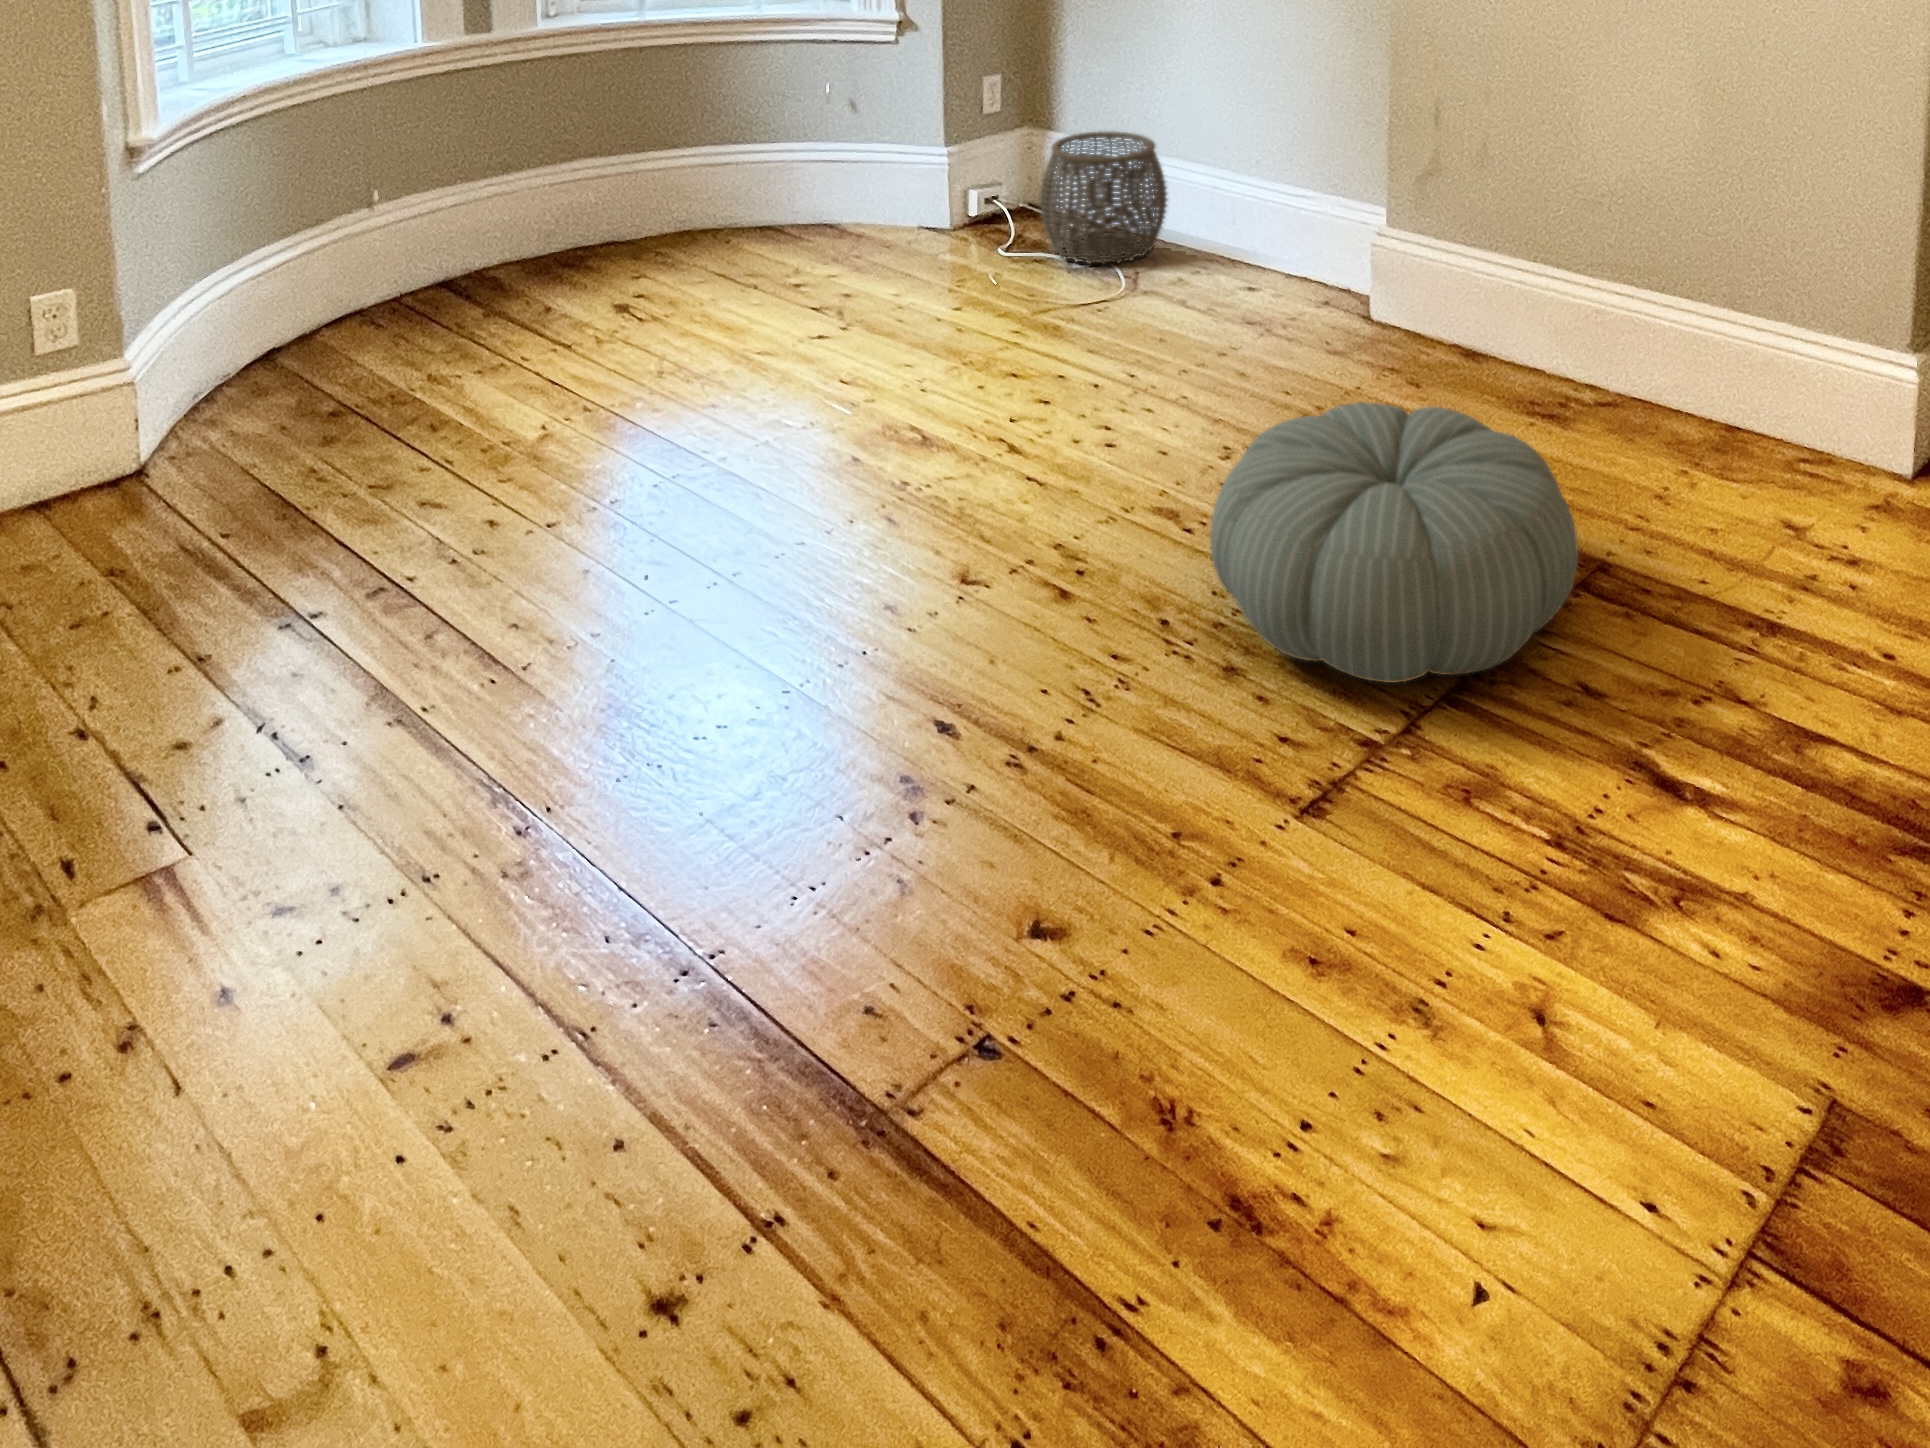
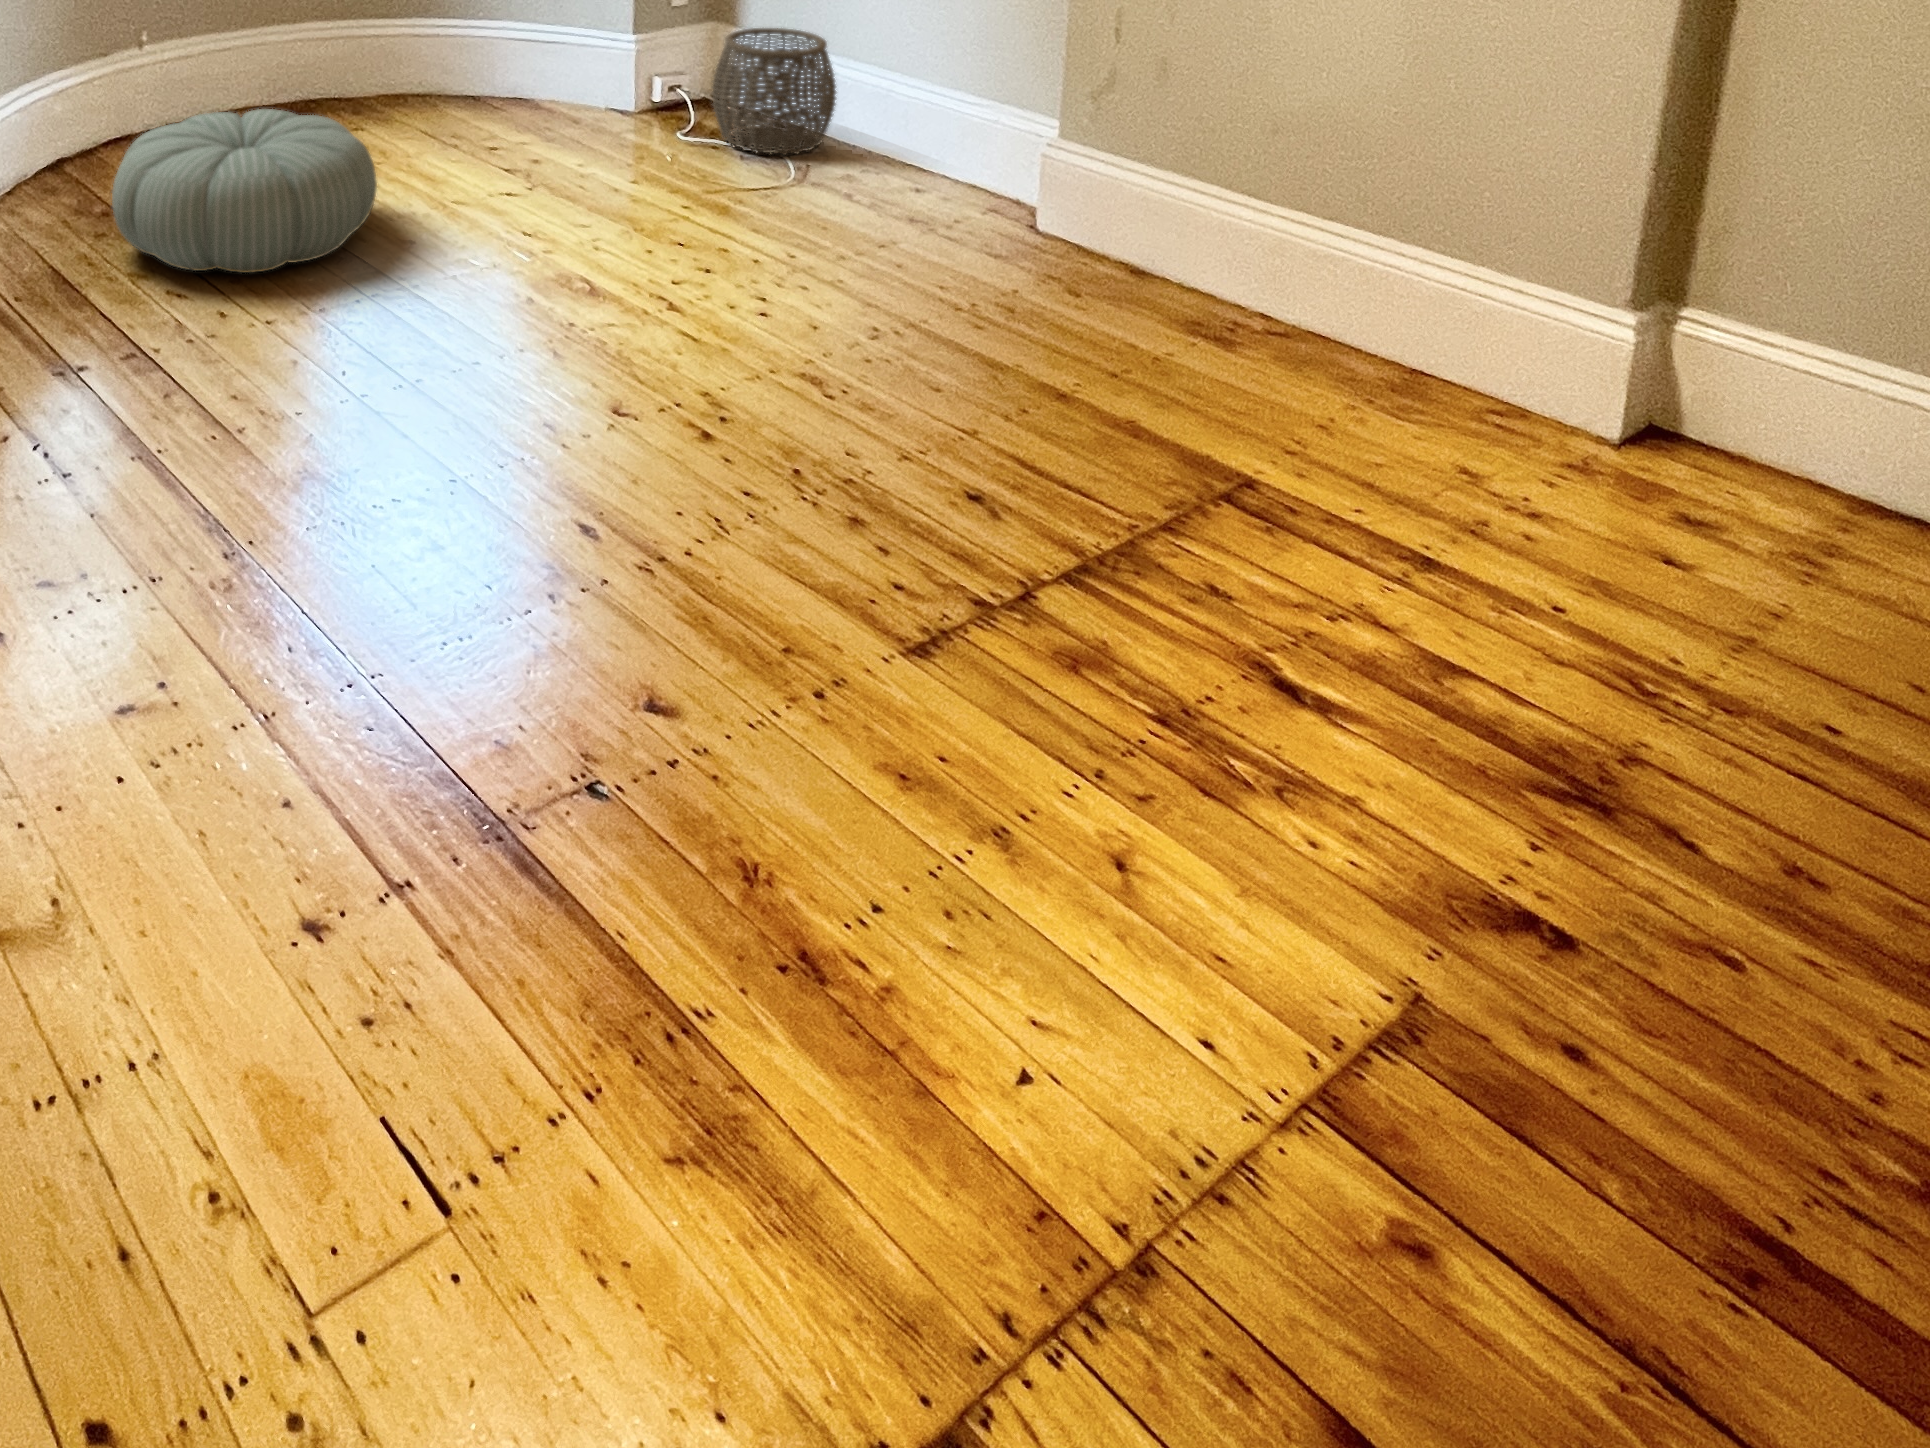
pouf: present [1210,402,1578,683] -> present [112,109,377,273]

